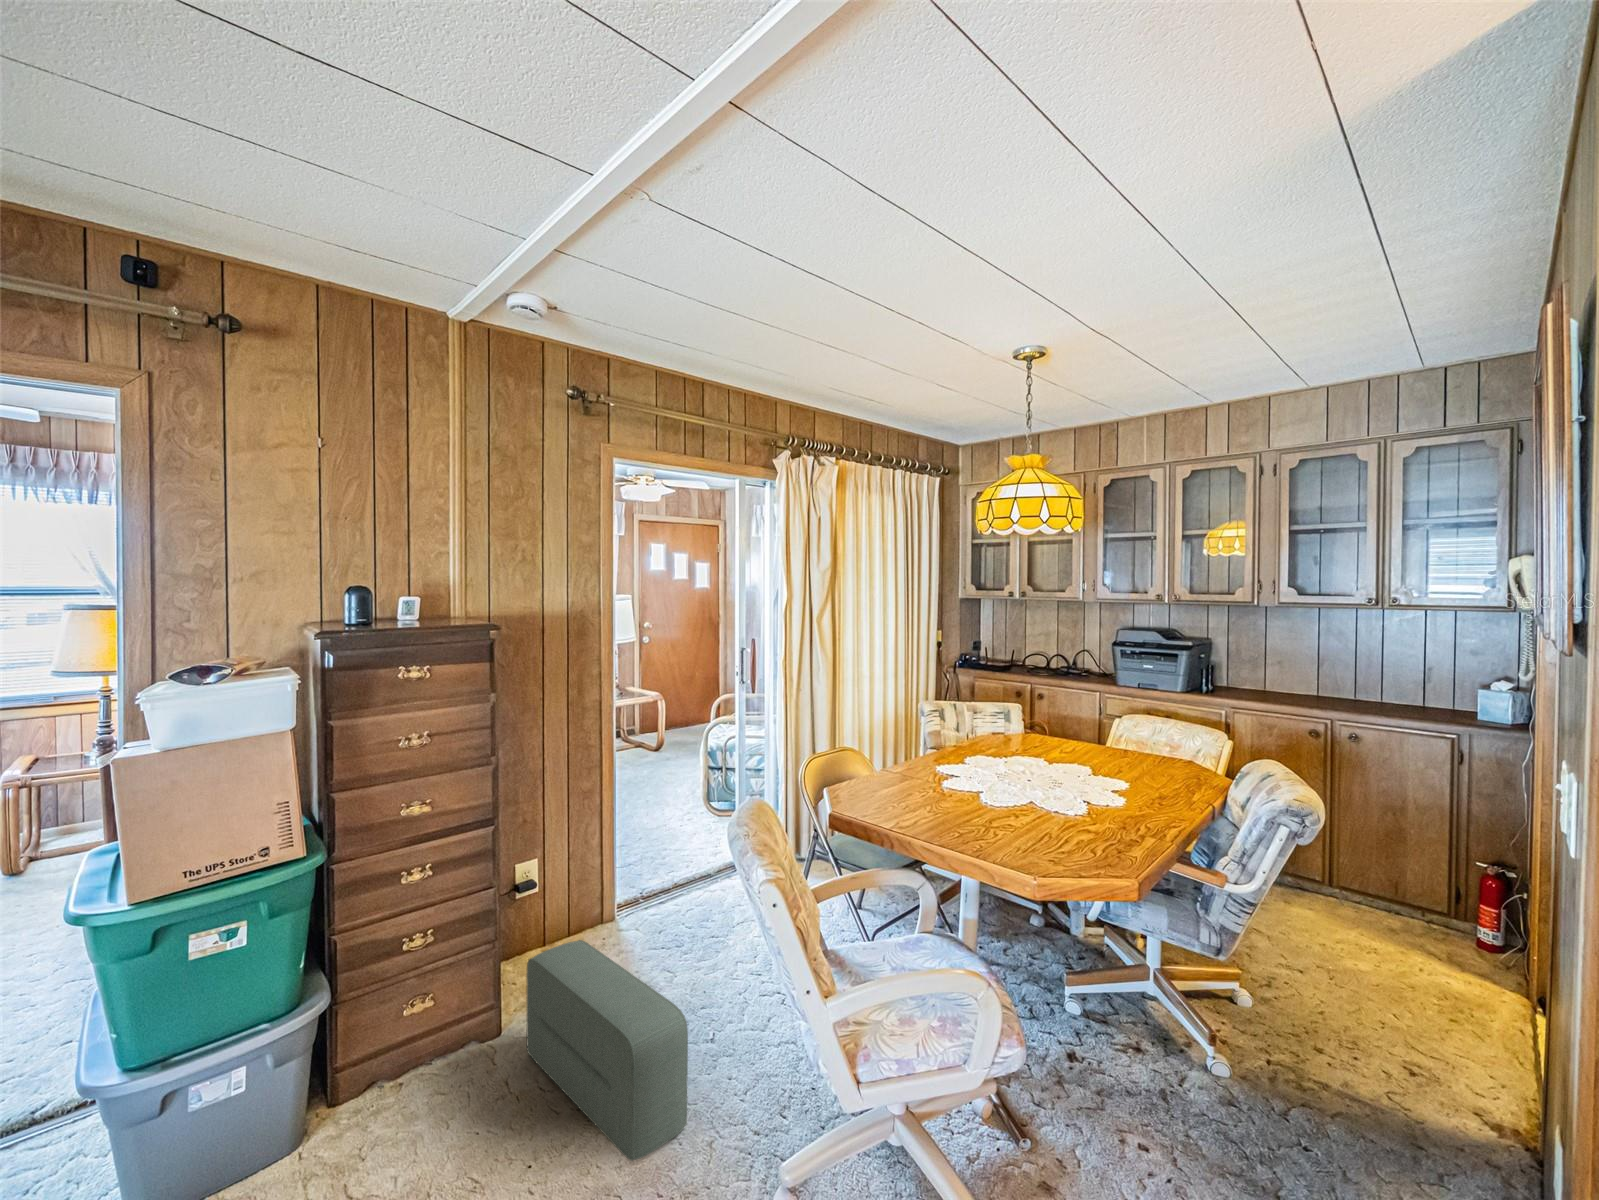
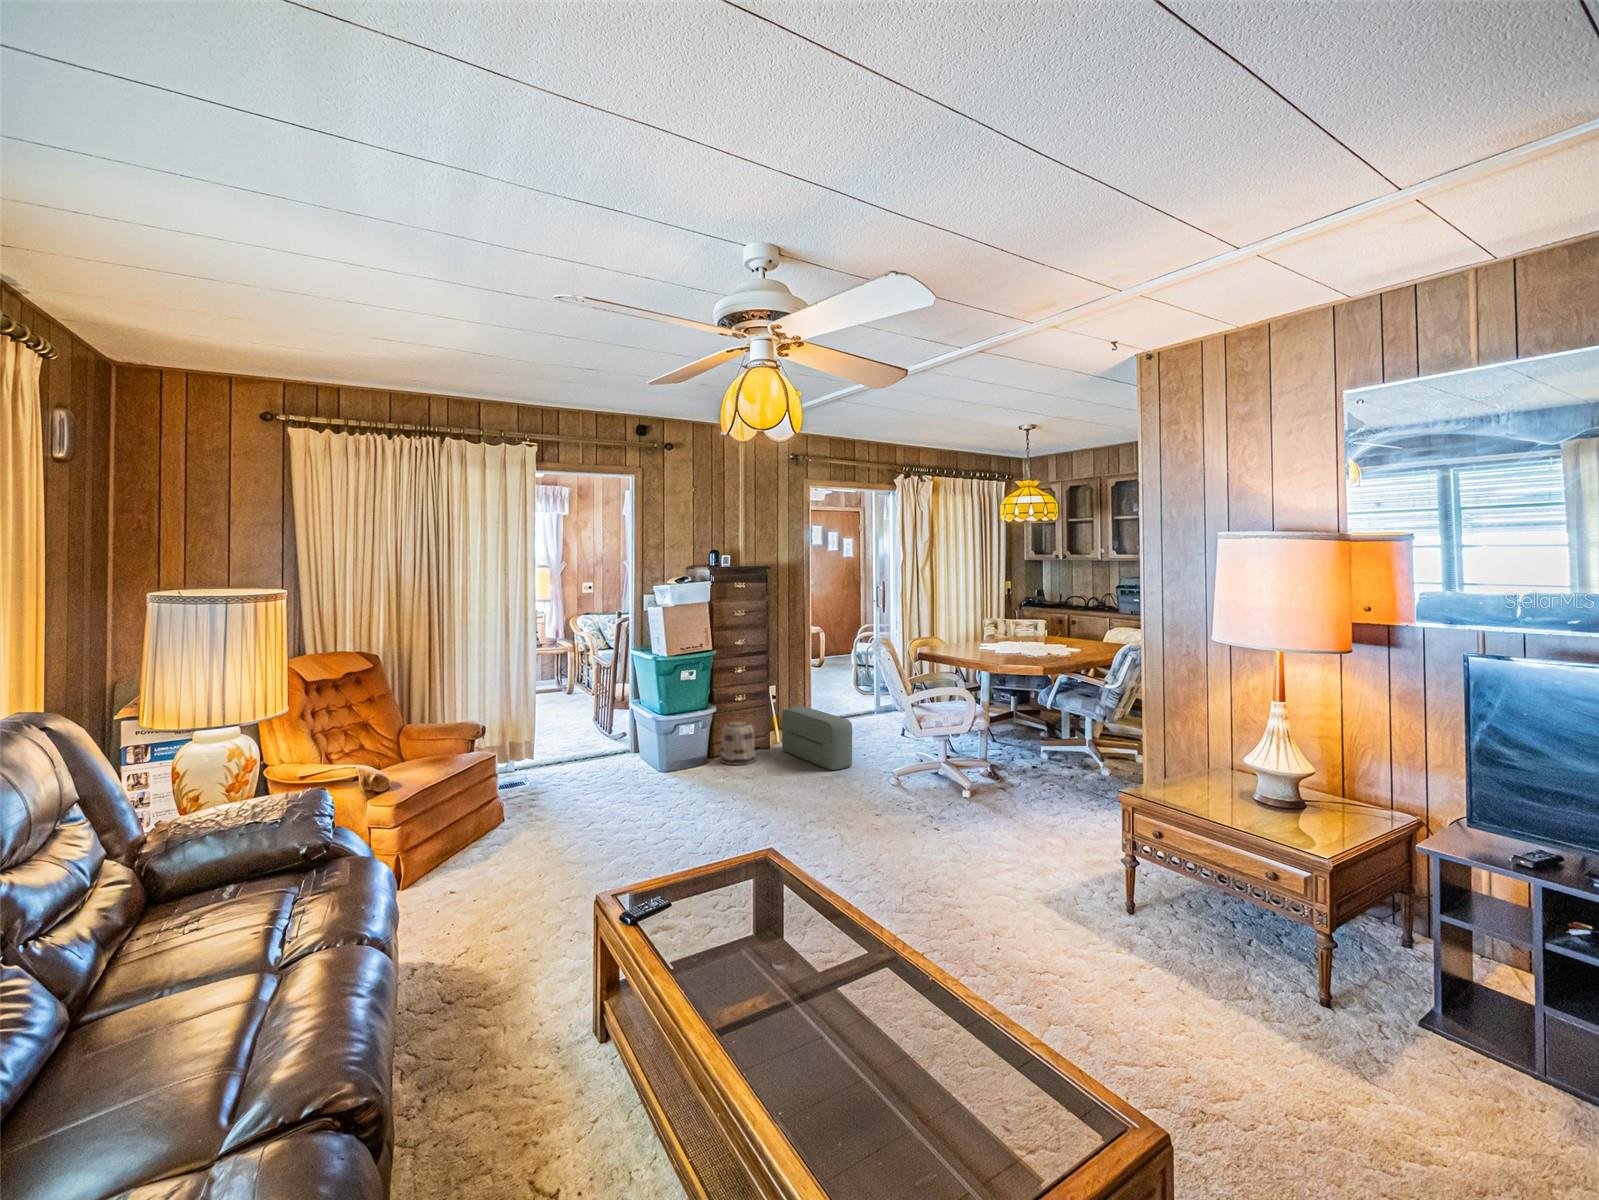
basket: none [340,996,446,1159] -> present [720,721,756,765]

